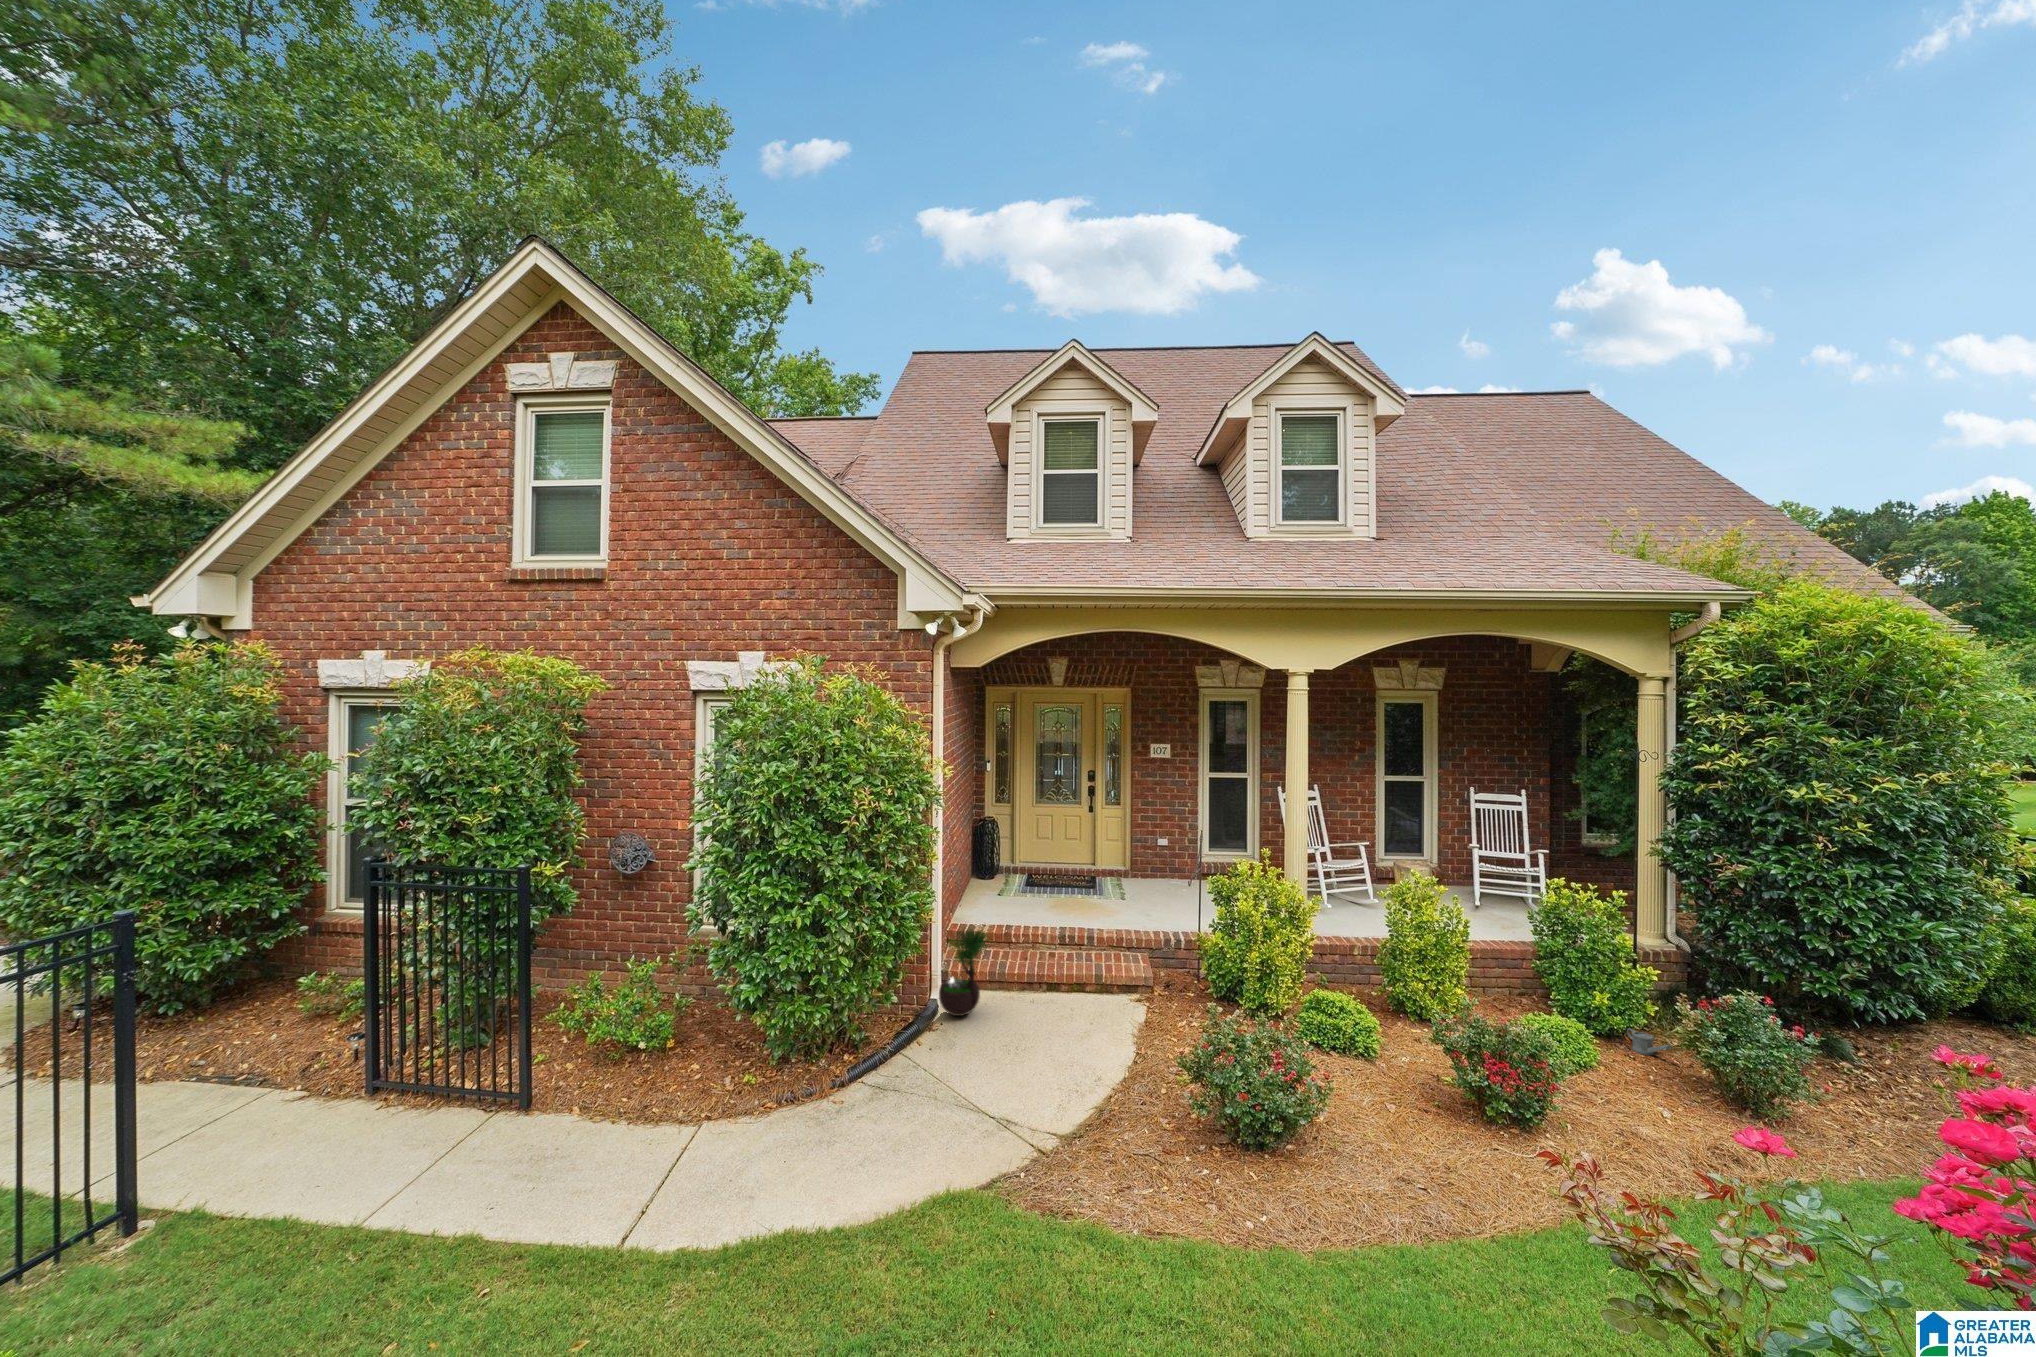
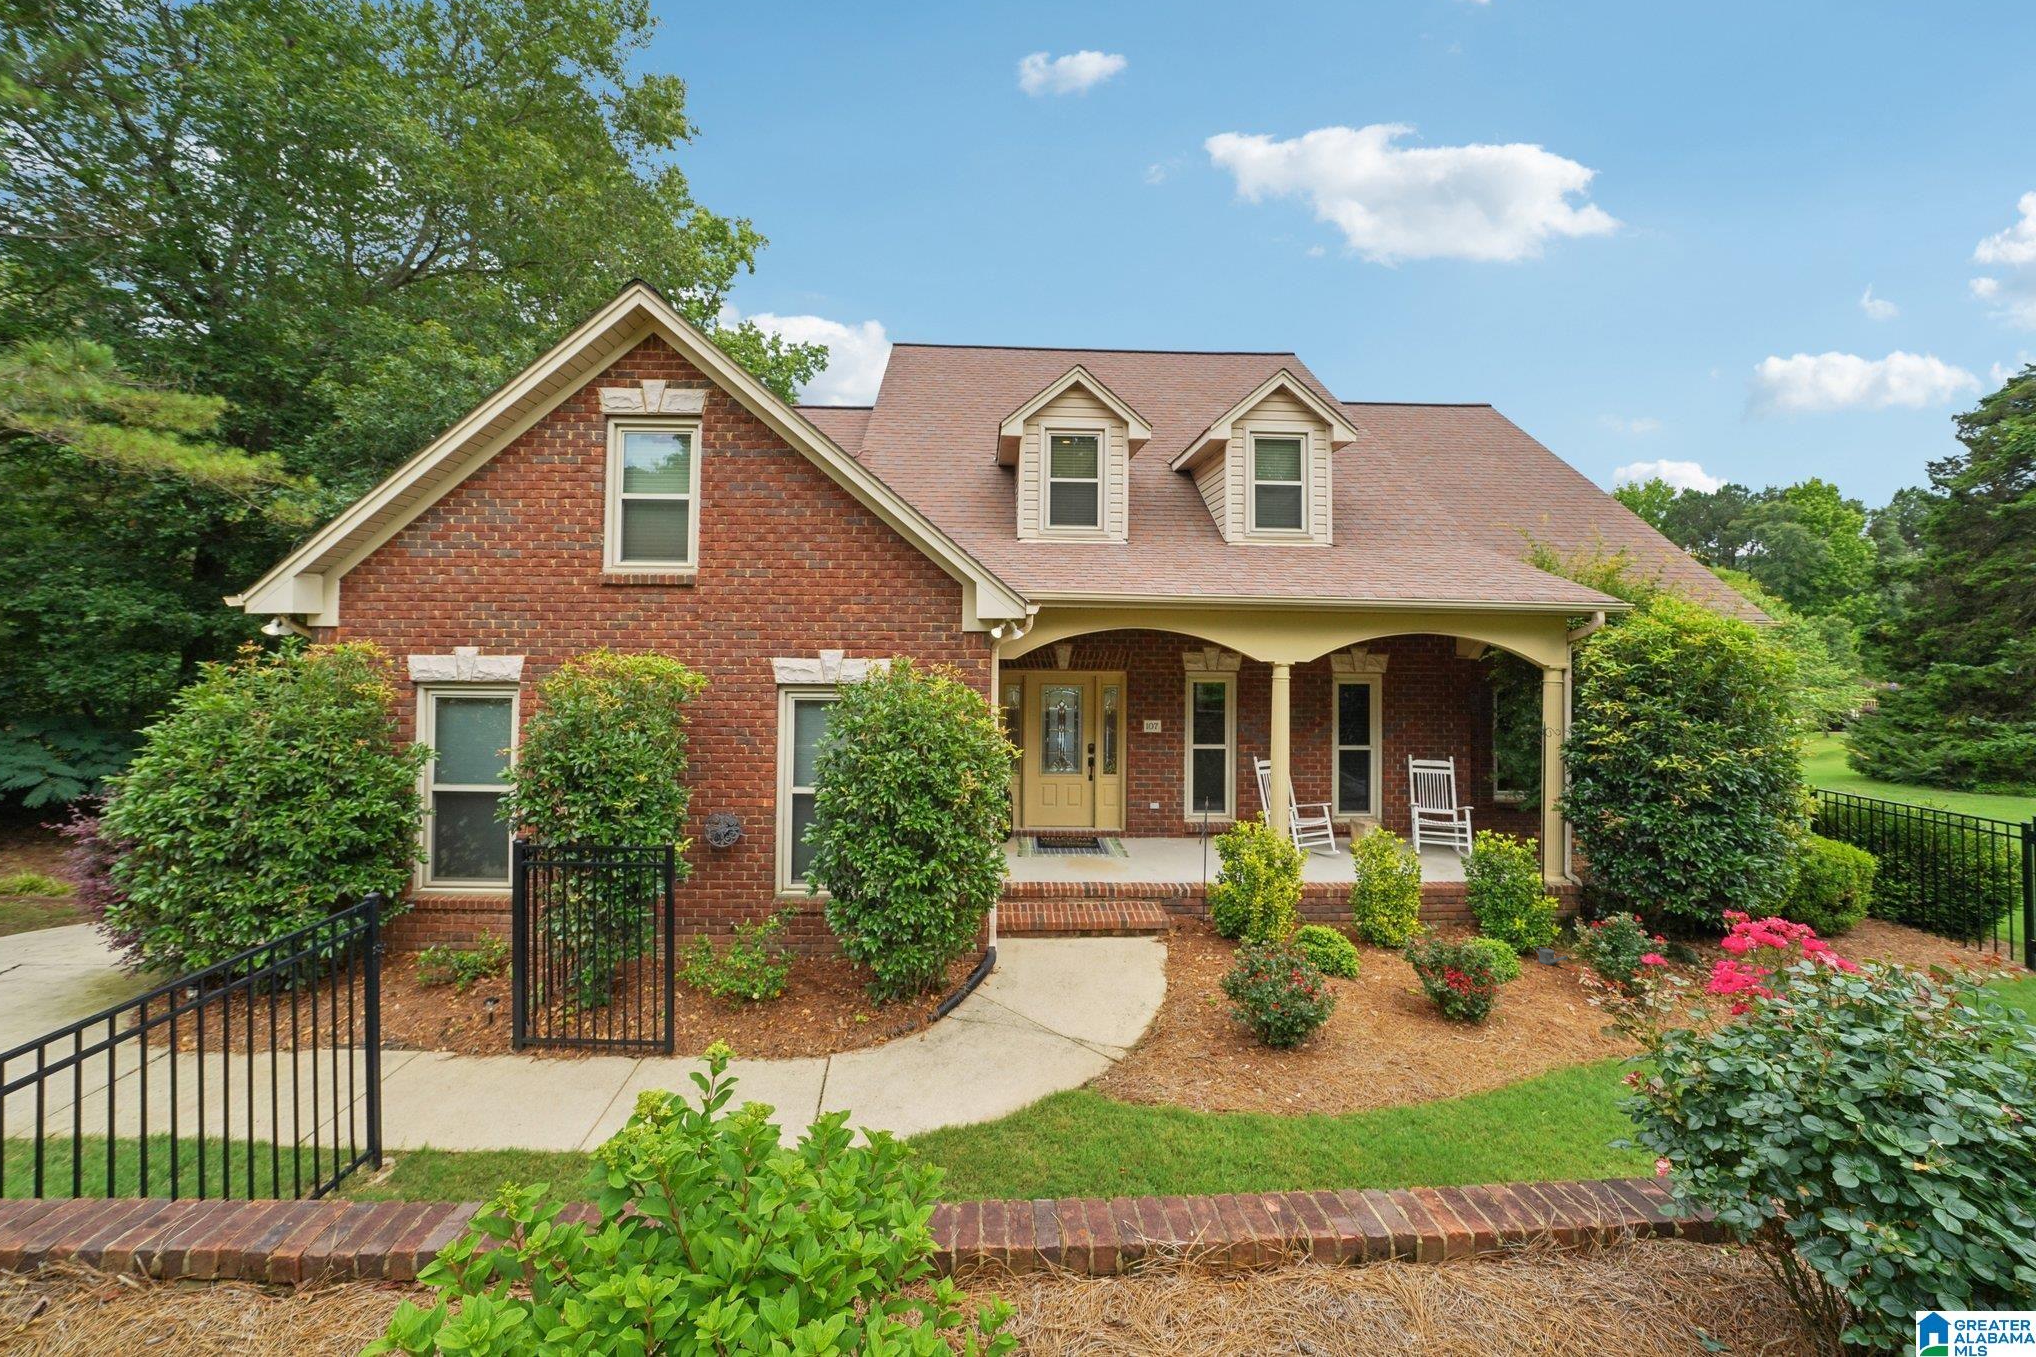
potted tree: present [939,927,990,1016] -> none [999,880,1044,958]

